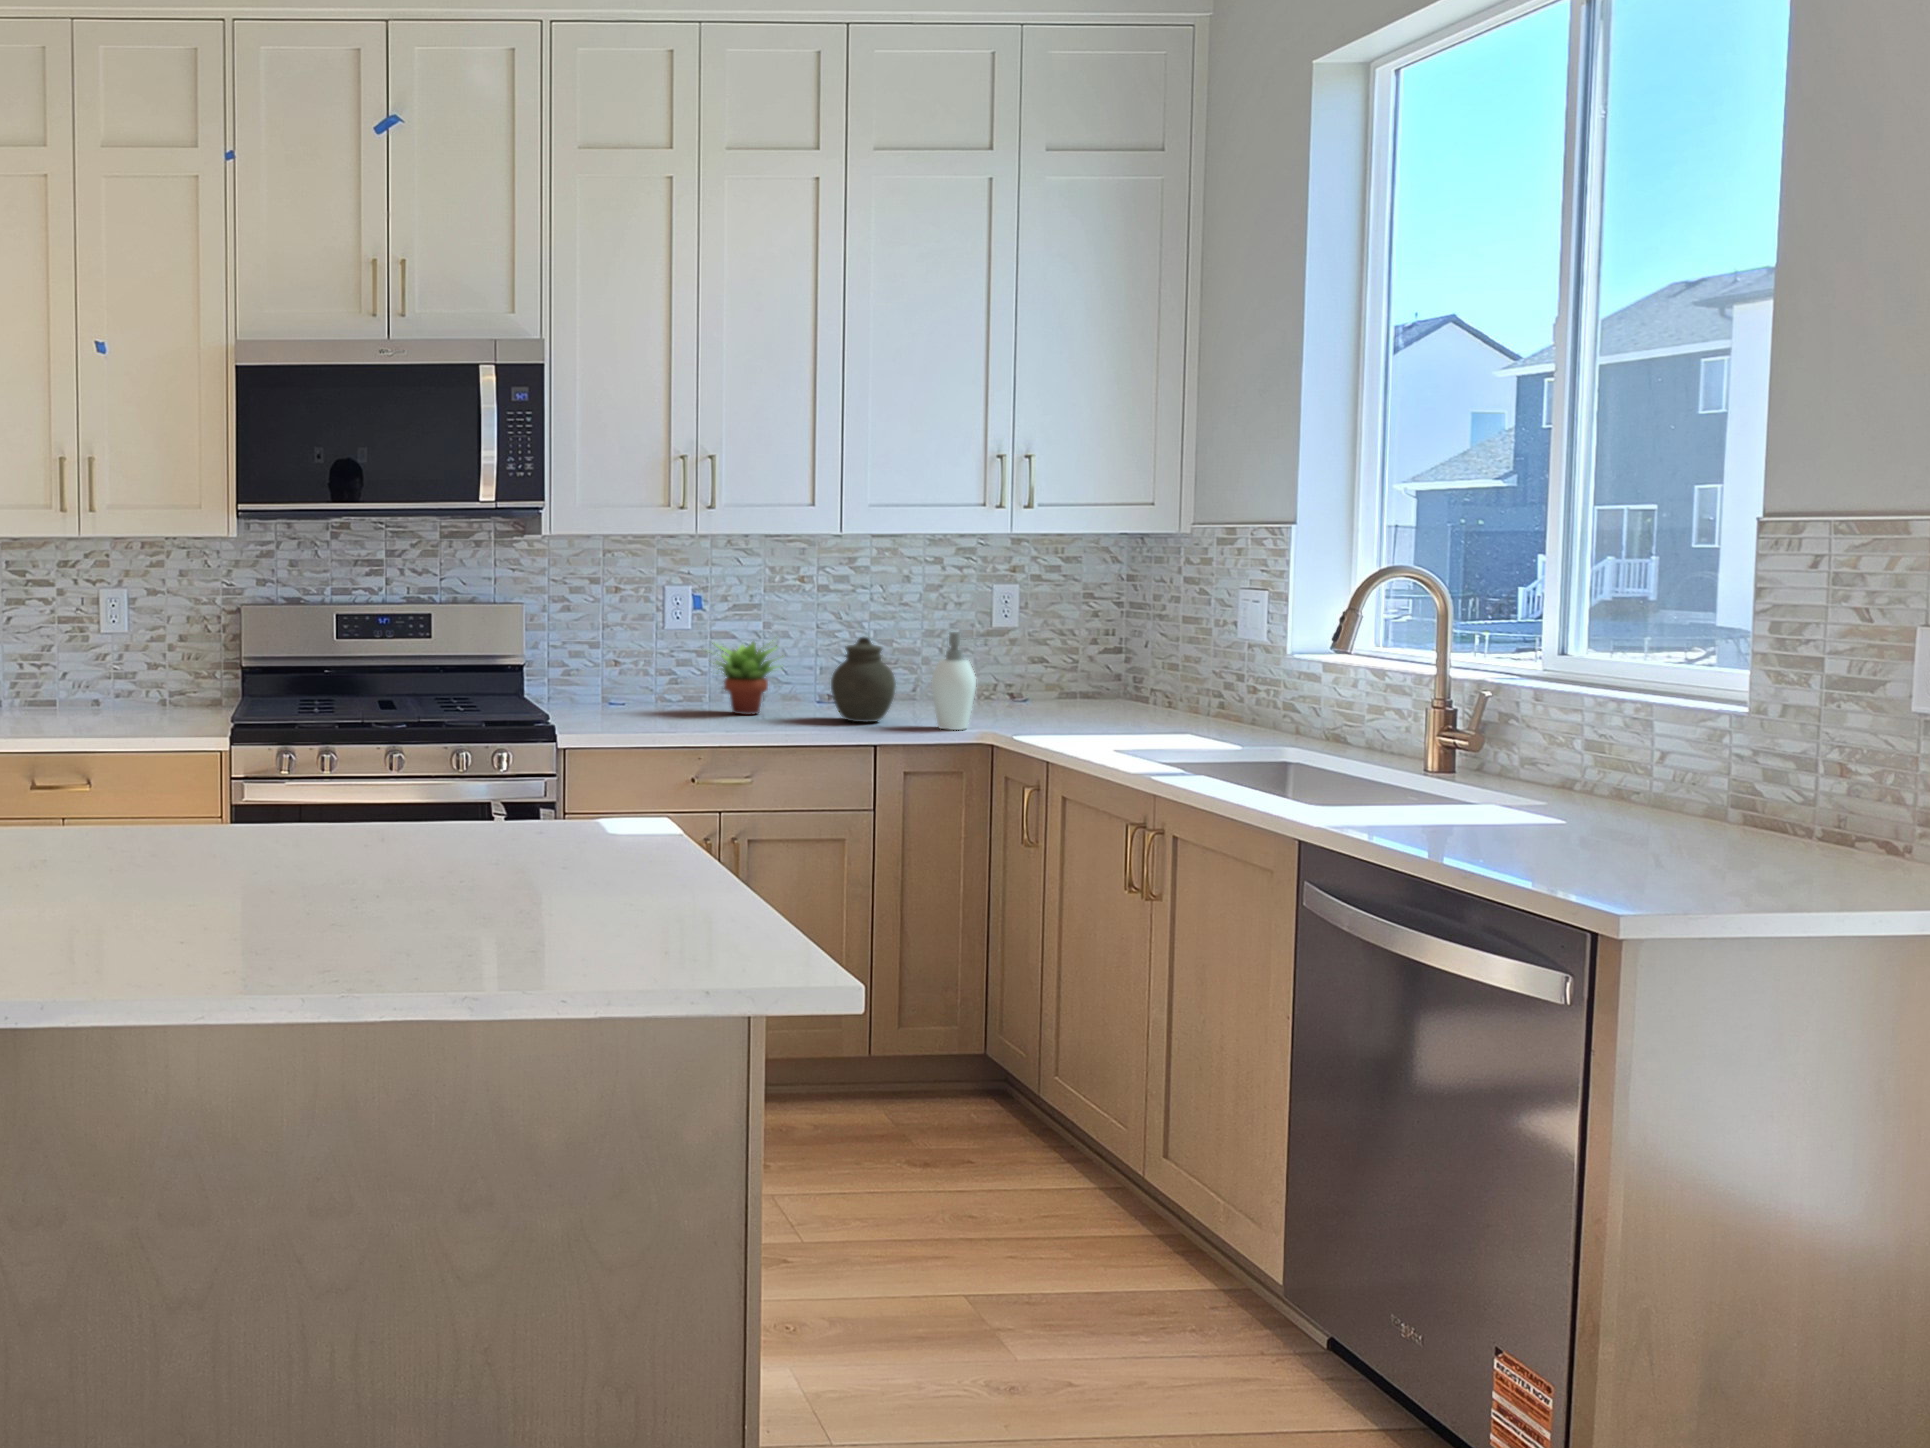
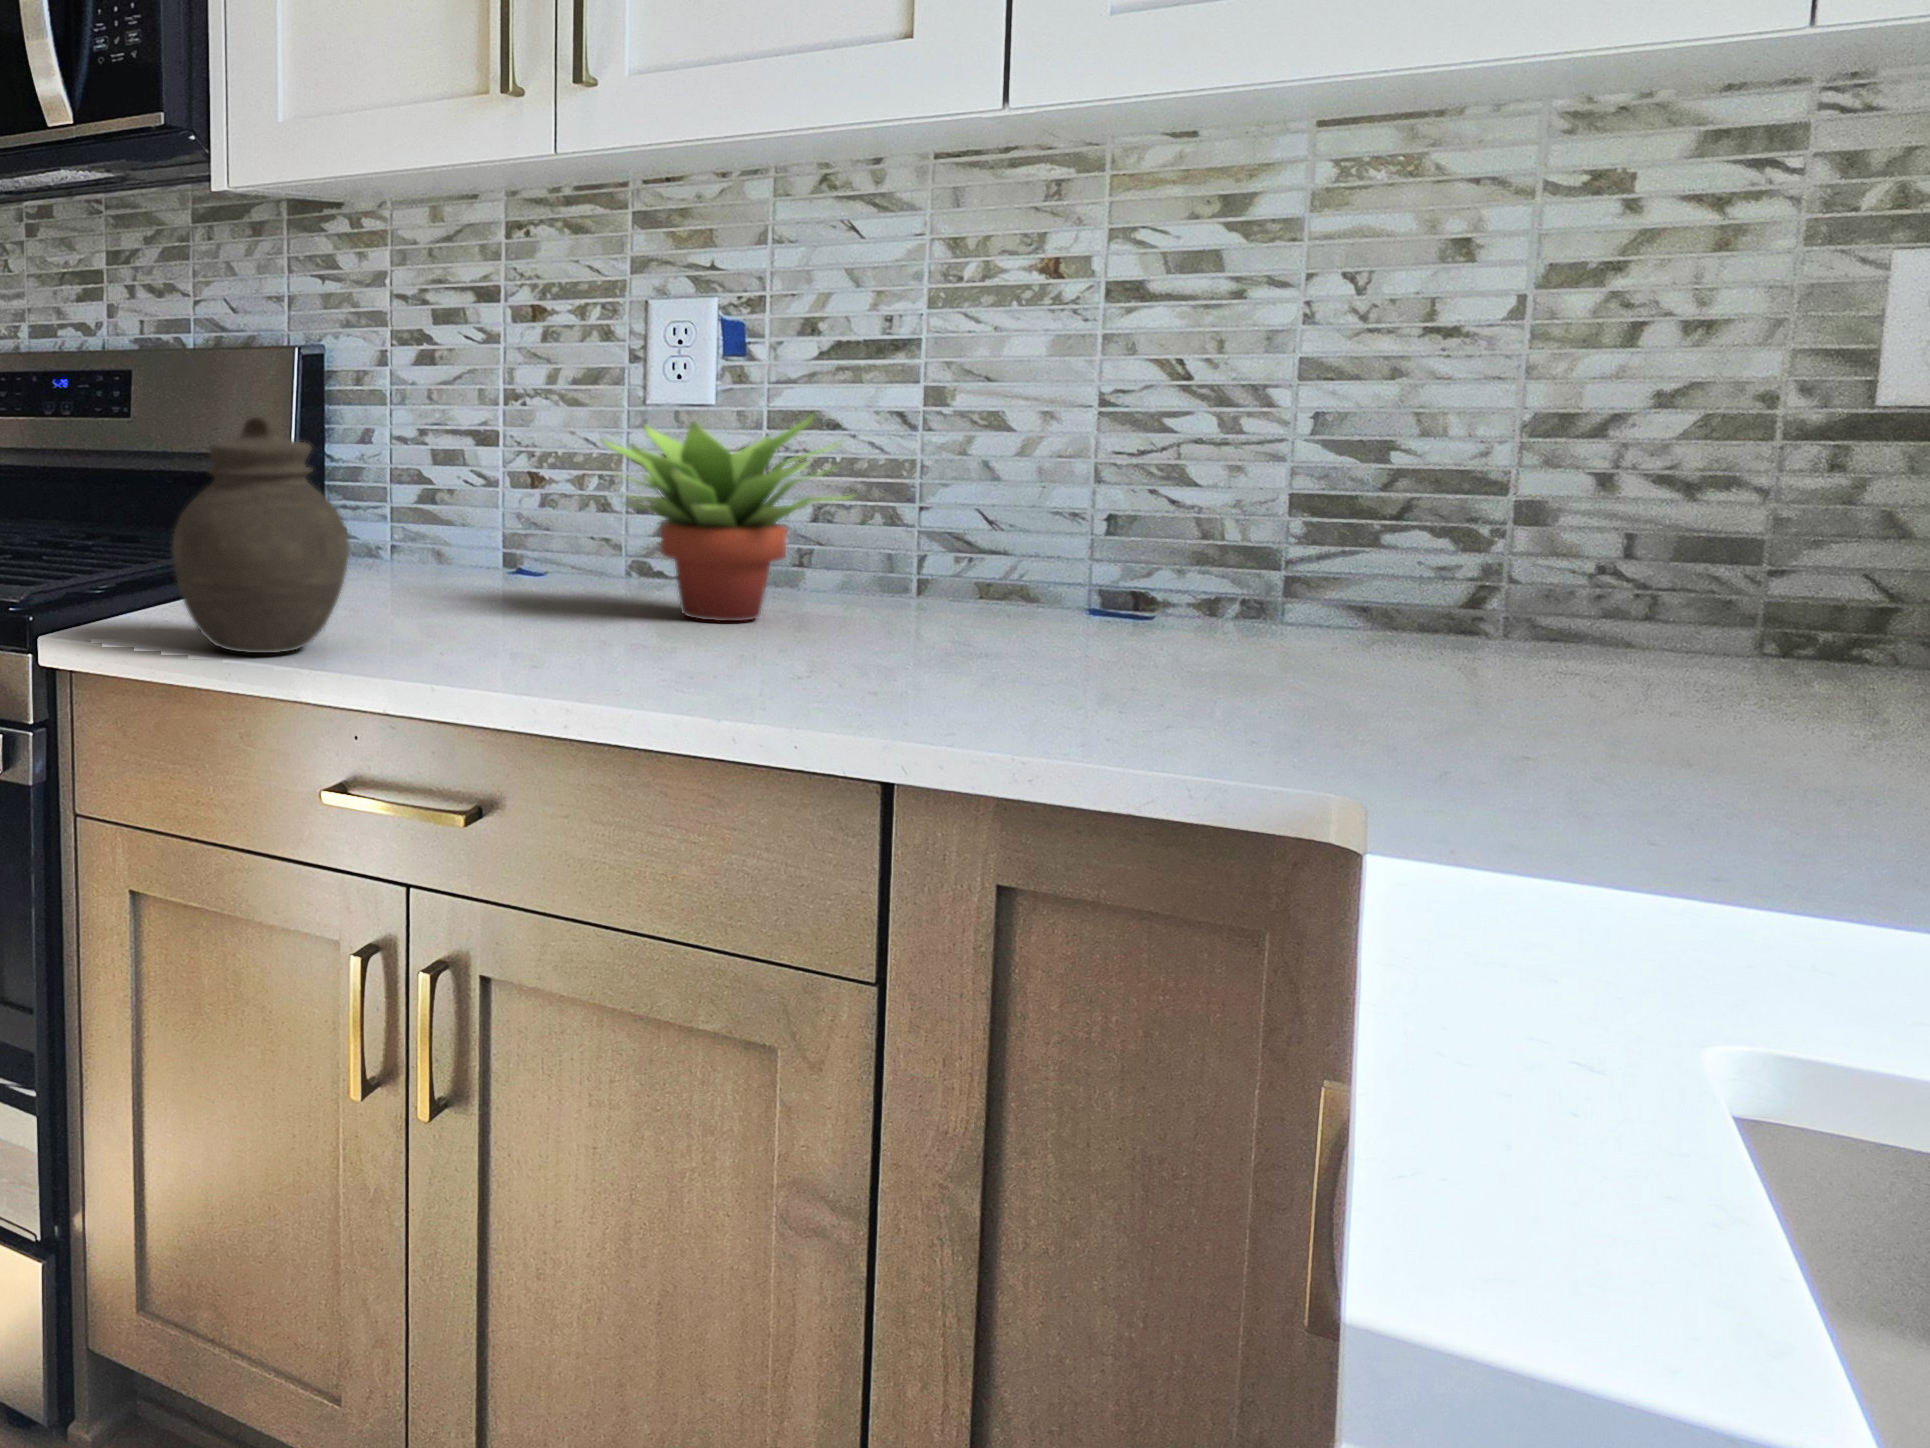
soap dispenser: present [931,632,976,730] -> none [1157,384,1415,745]
jar: present [831,637,896,722] -> present [172,416,349,653]

